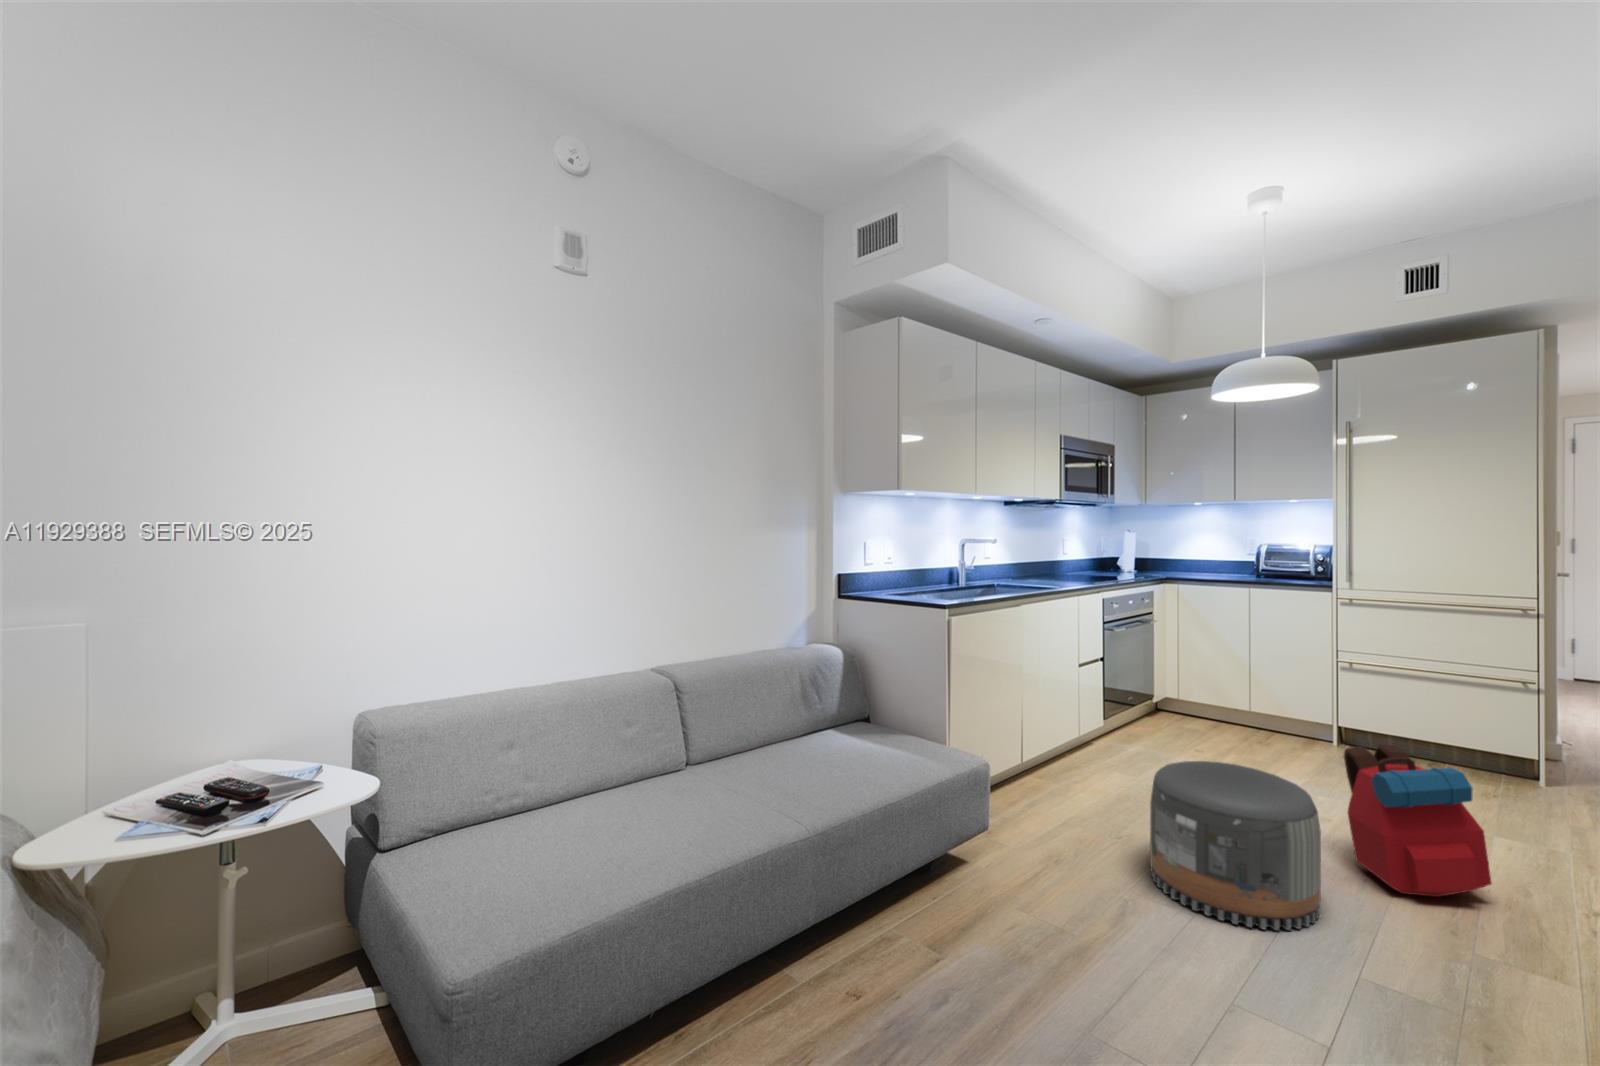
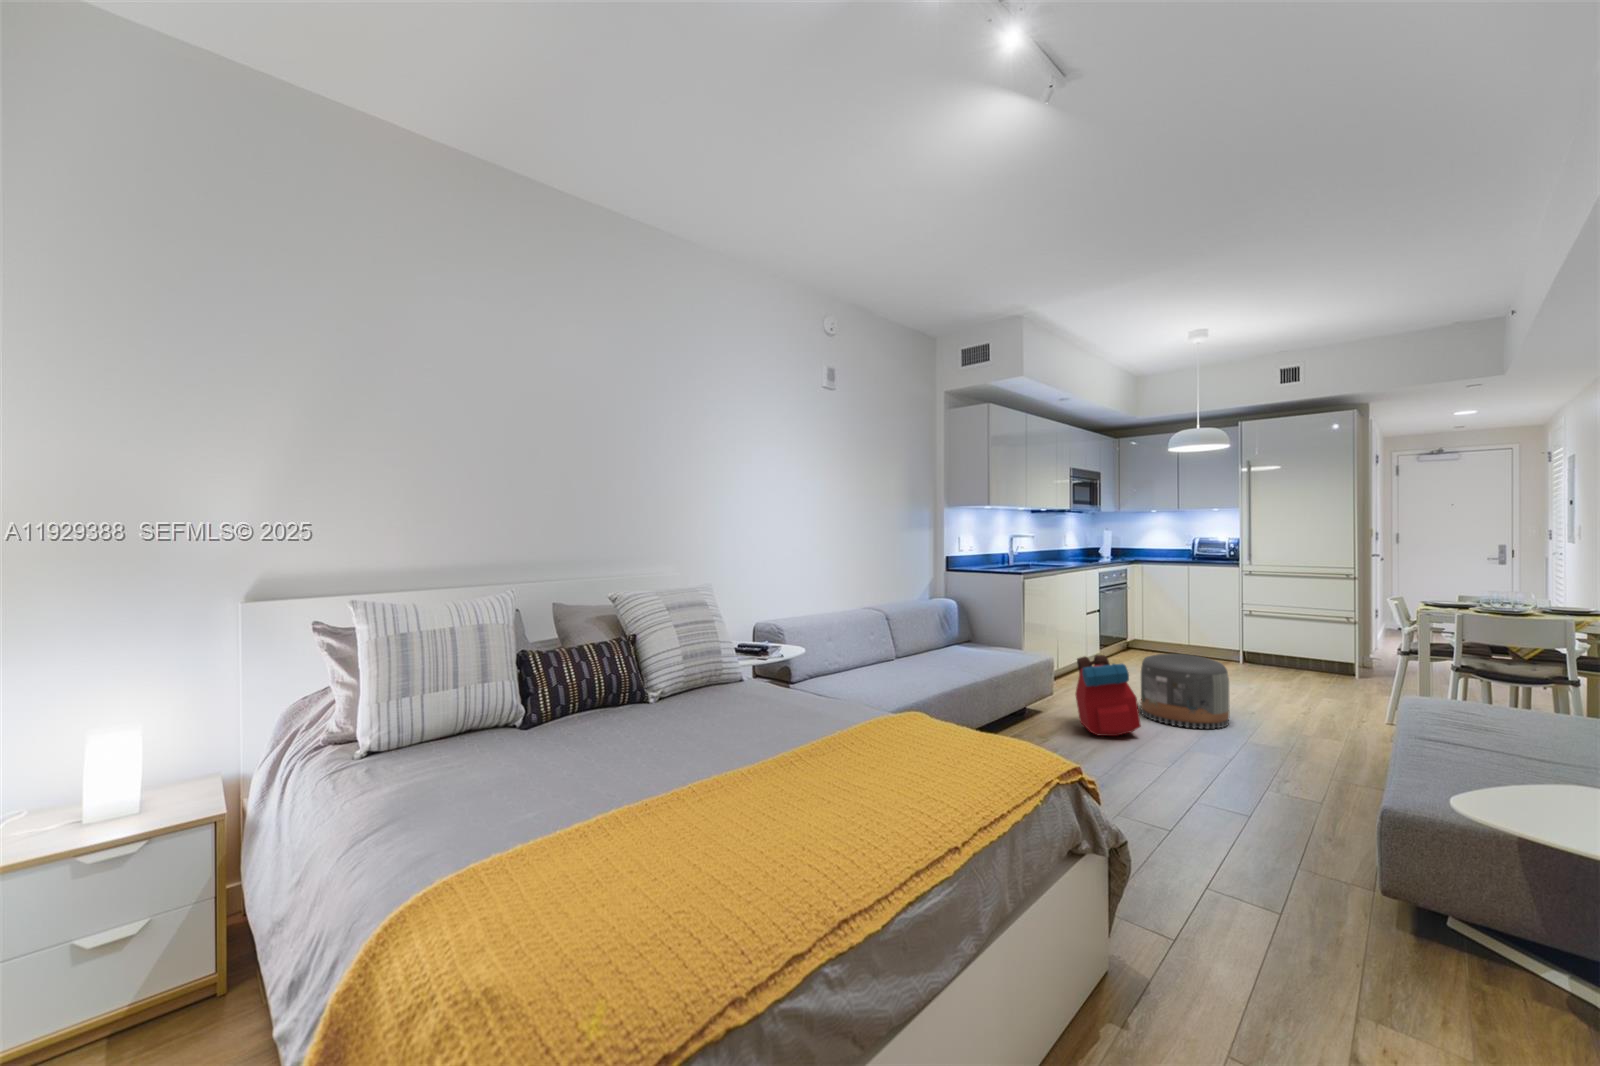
backpack: present [1344,744,1491,897] -> present [1076,655,1141,736]

